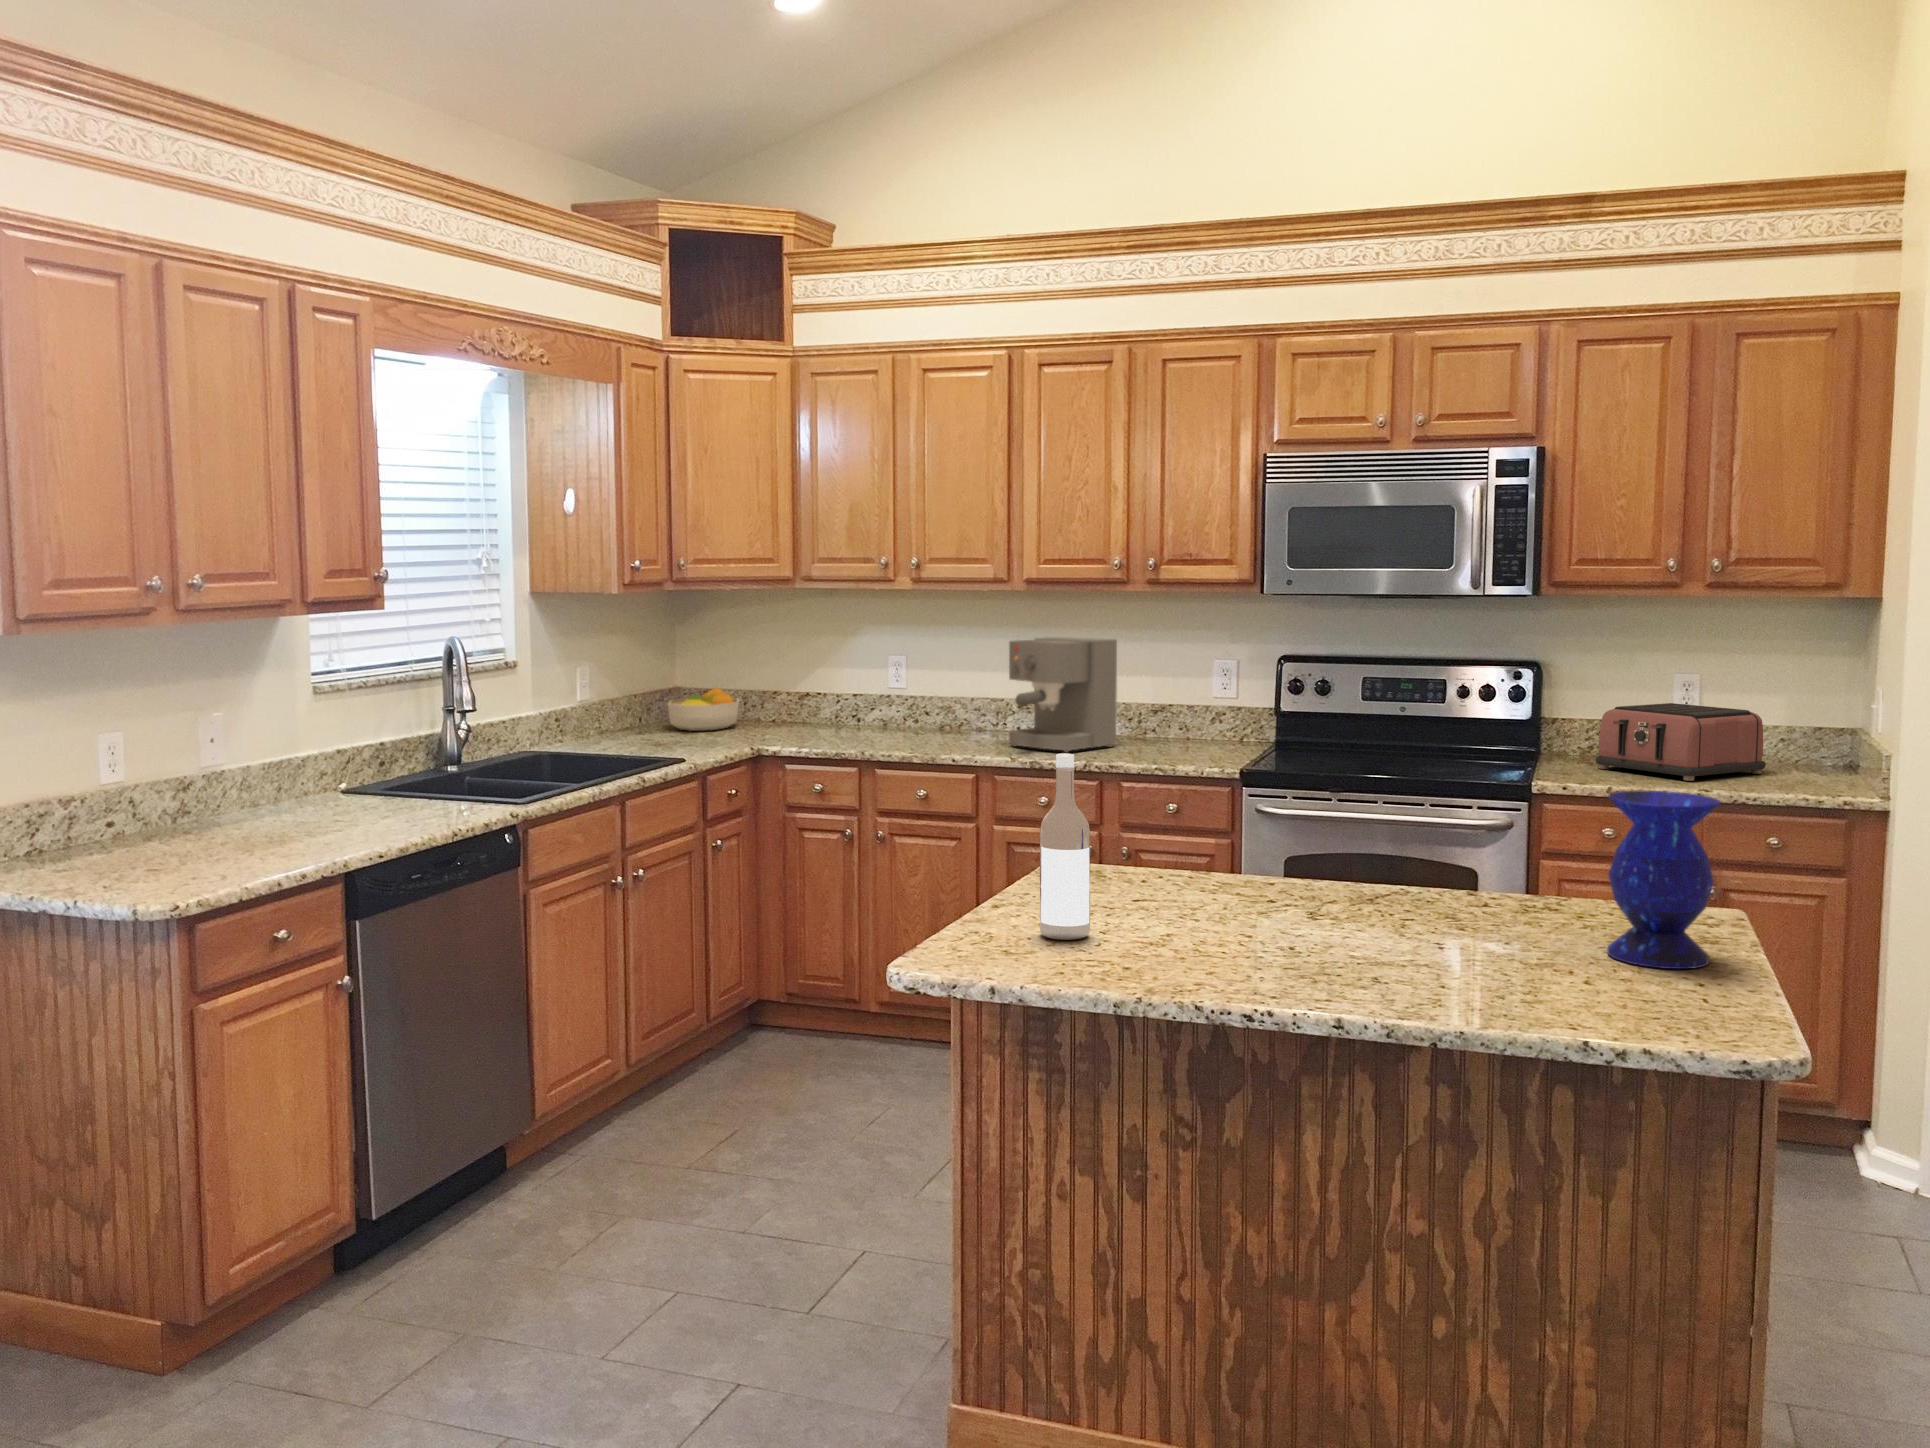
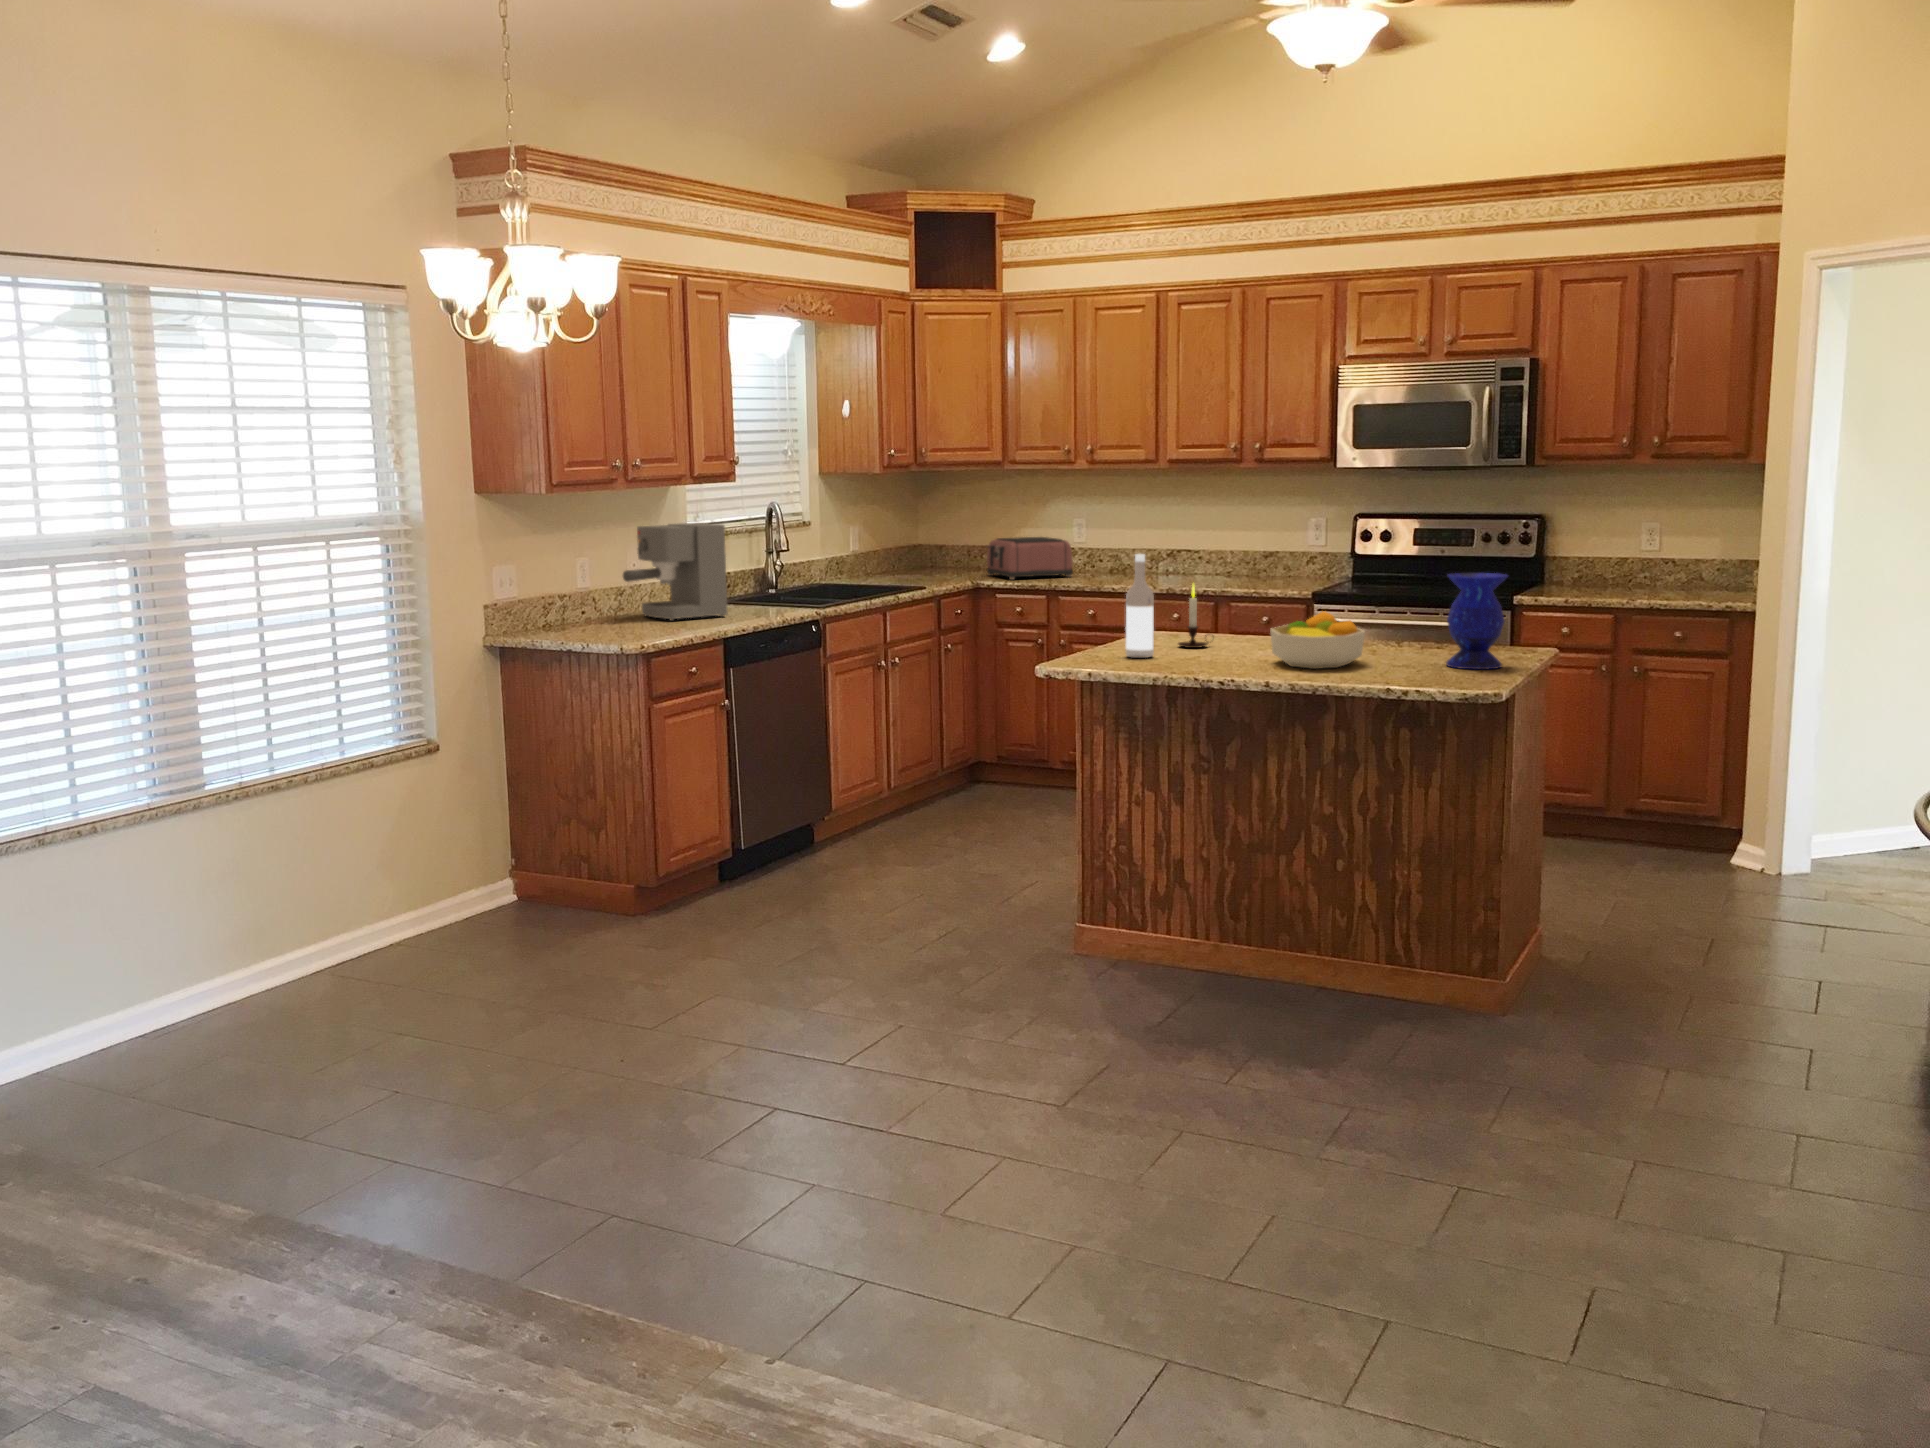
coffee maker: present [1009,637,1117,753] -> present [623,523,728,621]
fruit bowl: present [668,688,739,731] -> present [1270,611,1365,669]
toaster: present [1596,703,1766,781] -> present [987,537,1073,580]
candle: none [1114,793,1174,906] -> present [1178,585,1208,648]

